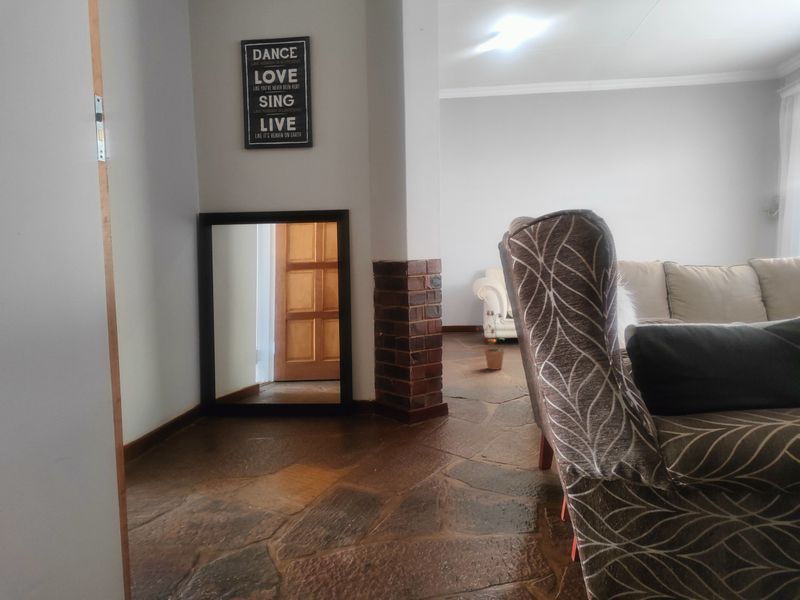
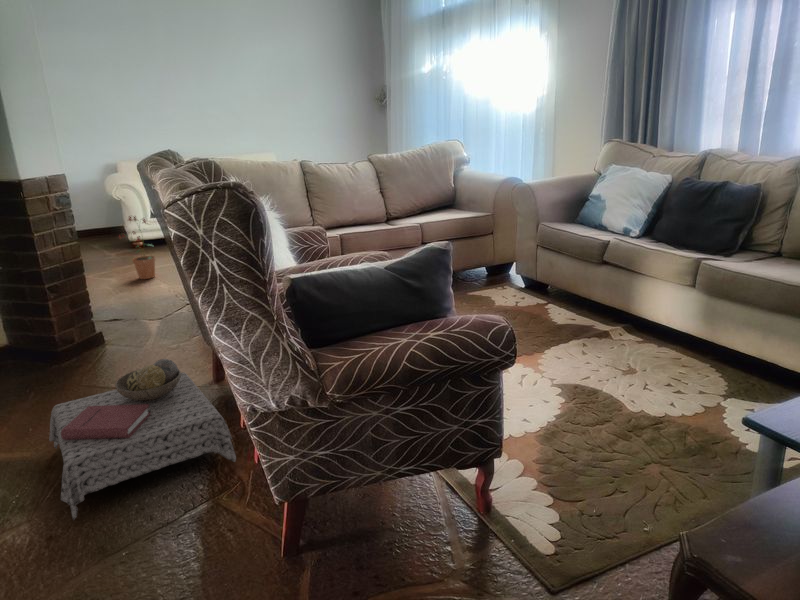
ottoman: none [382,423,550,554] -> present [49,359,236,520]

